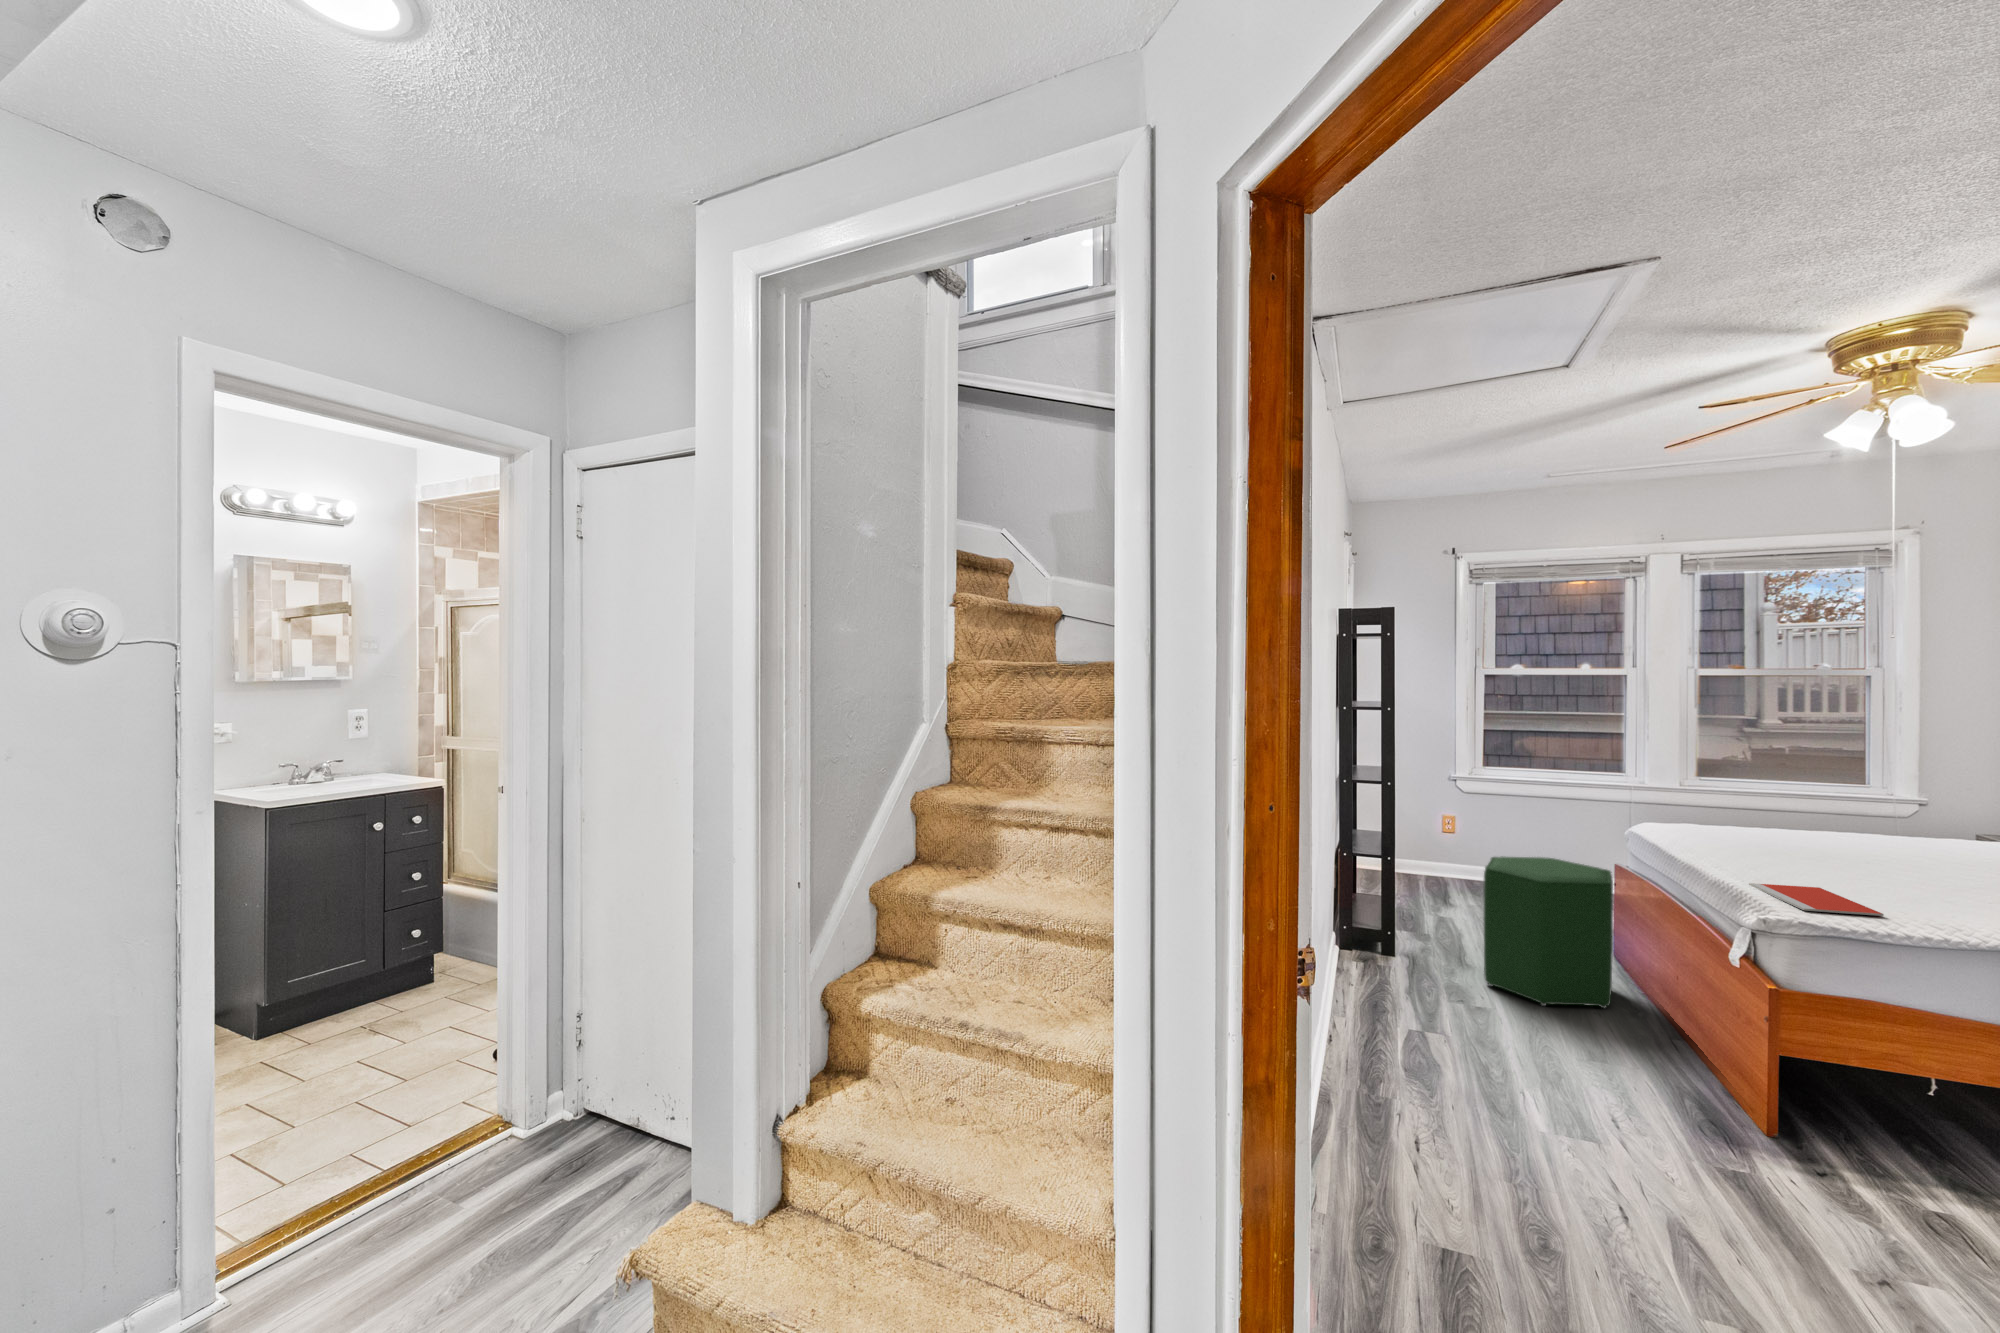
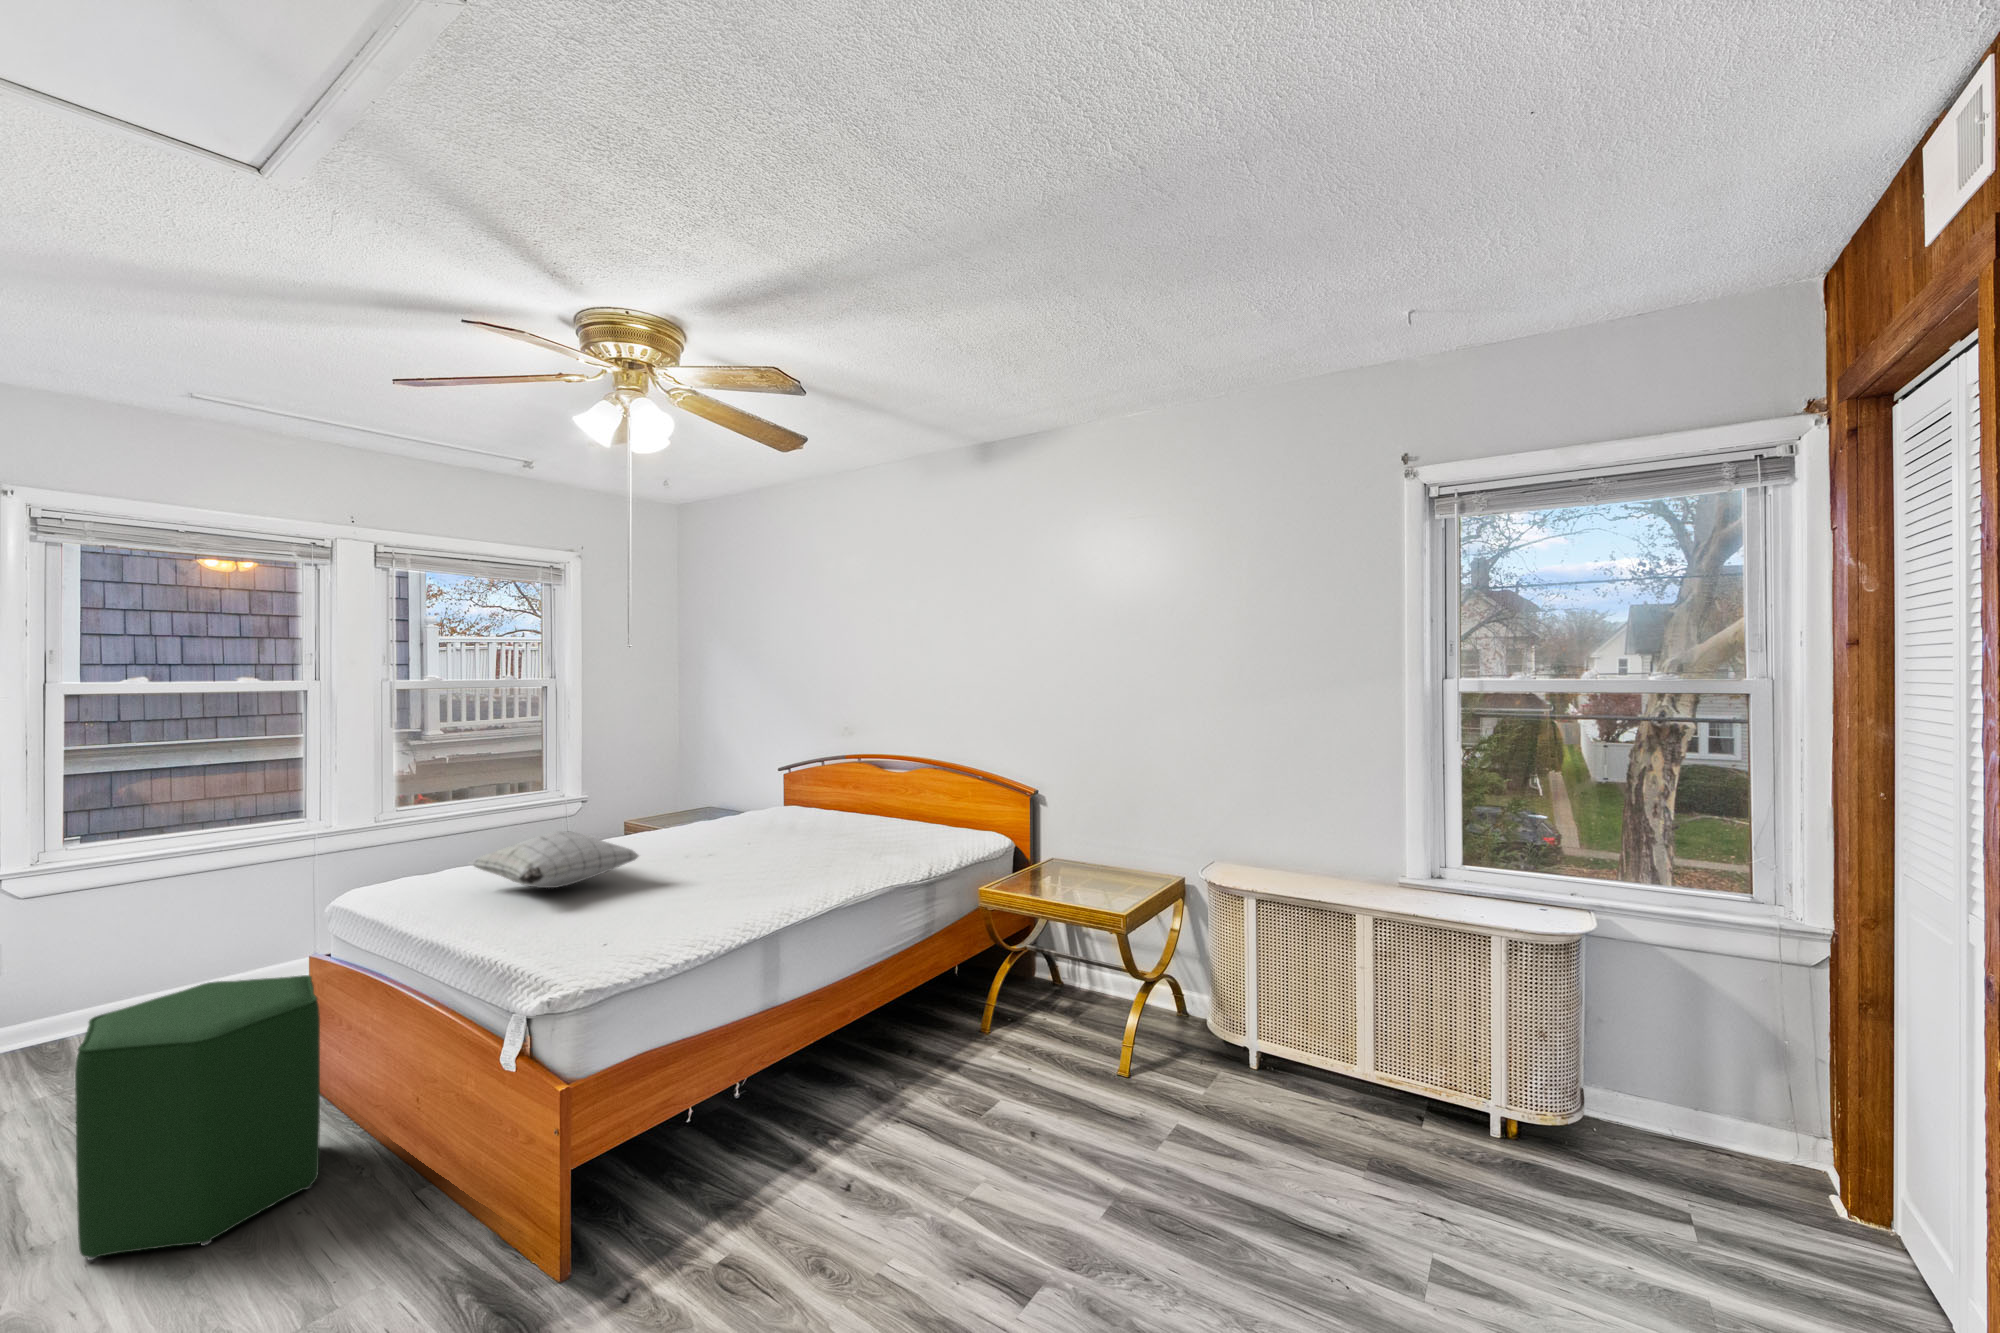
pillow: none [1737,807,1924,859] -> present [469,831,639,888]
notebook: present [1749,883,1884,916] -> none [512,932,650,974]

